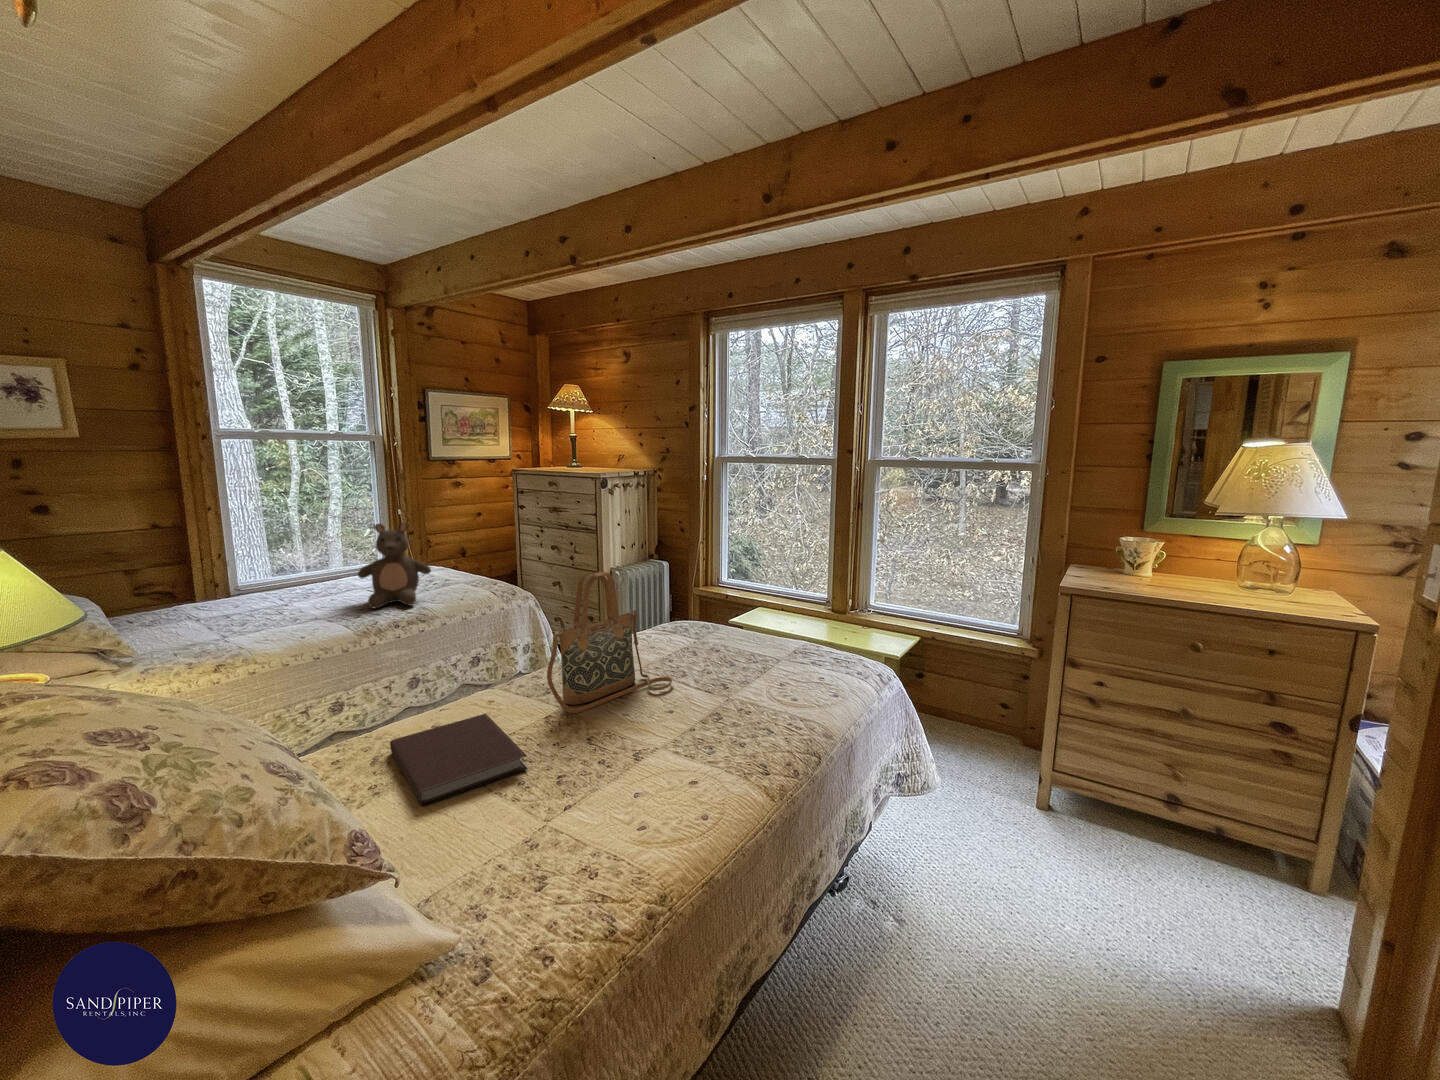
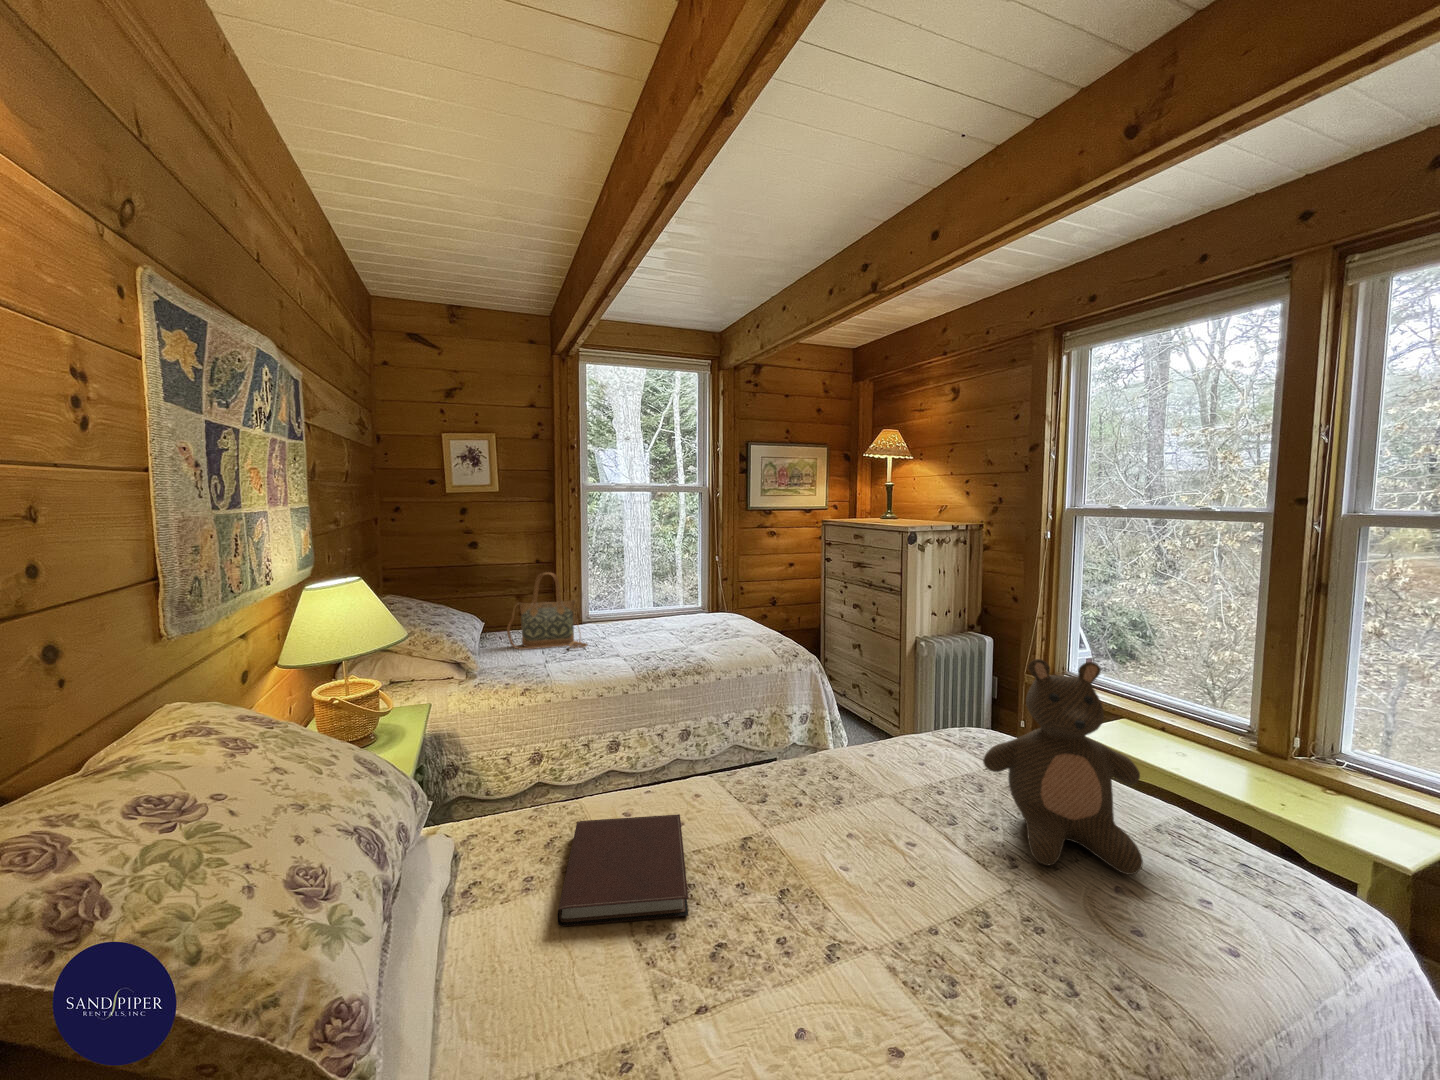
stuffed bear: present [358,522,431,608] -> present [983,659,1143,875]
handbag: present [547,572,672,713] -> present [507,572,587,650]

